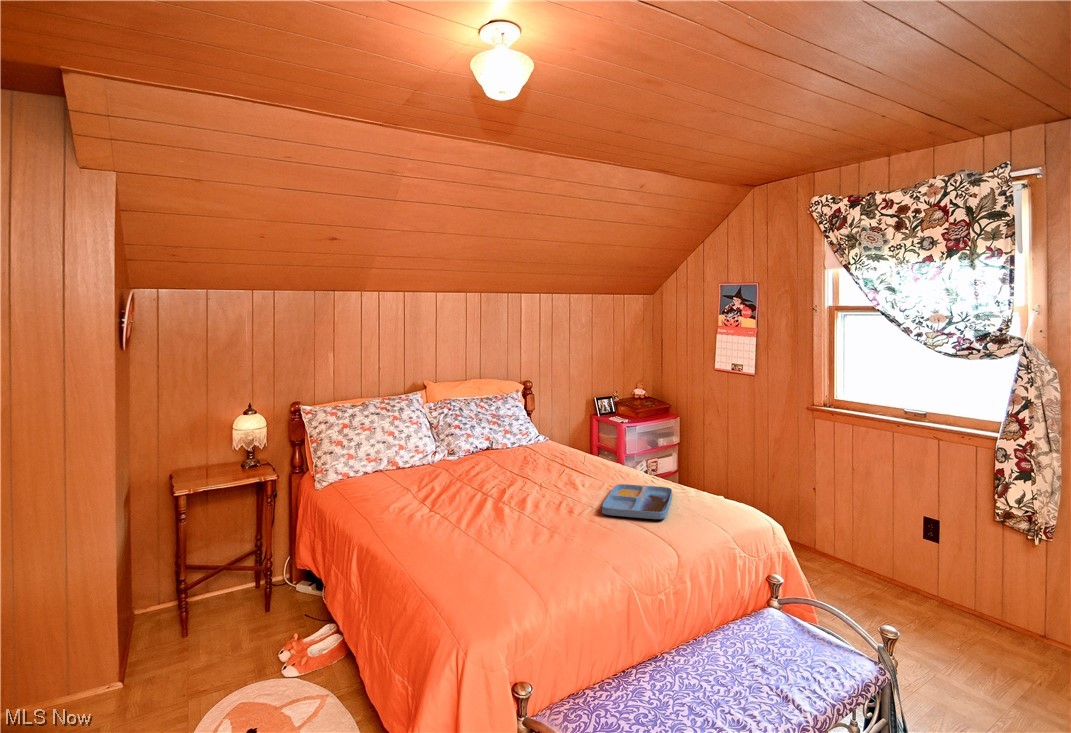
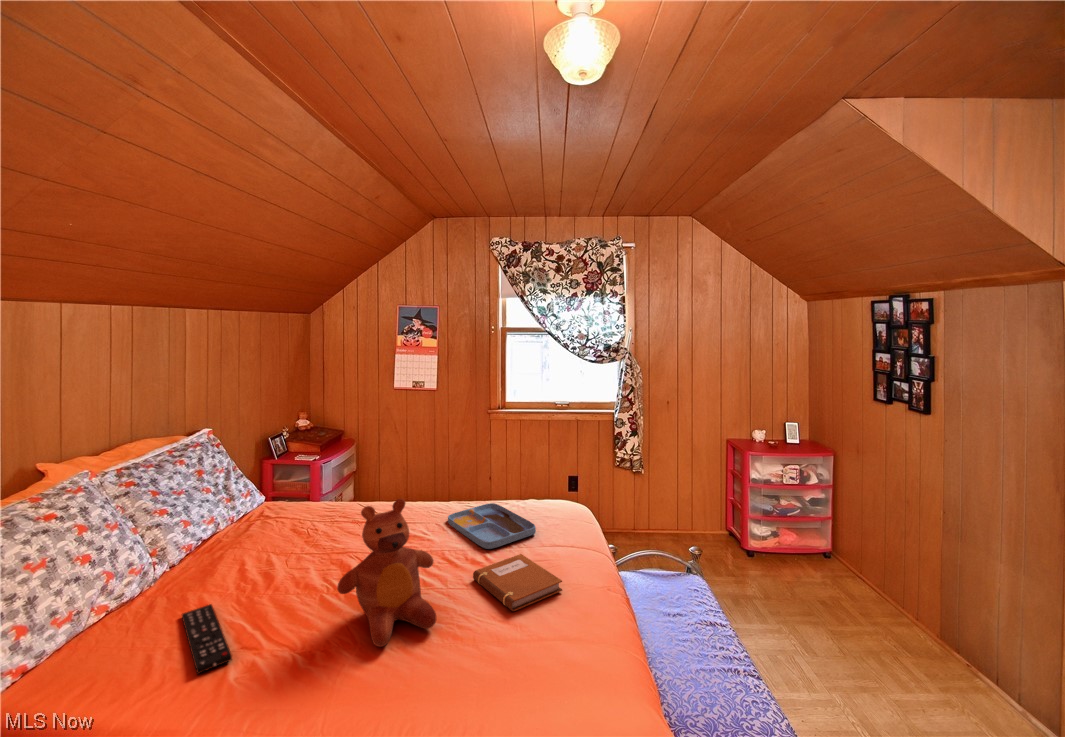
teddy bear: none [442,429,516,532] -> present [337,499,436,647]
remote control: none [378,479,426,503] -> present [182,604,232,674]
notebook: none [537,517,609,556] -> present [473,554,562,611]

